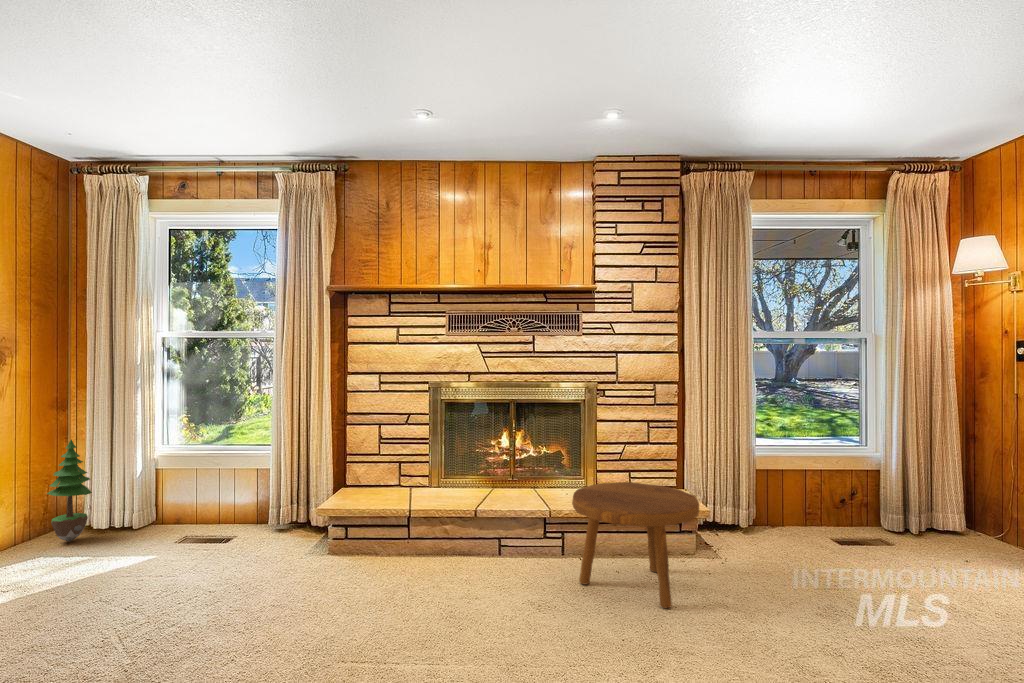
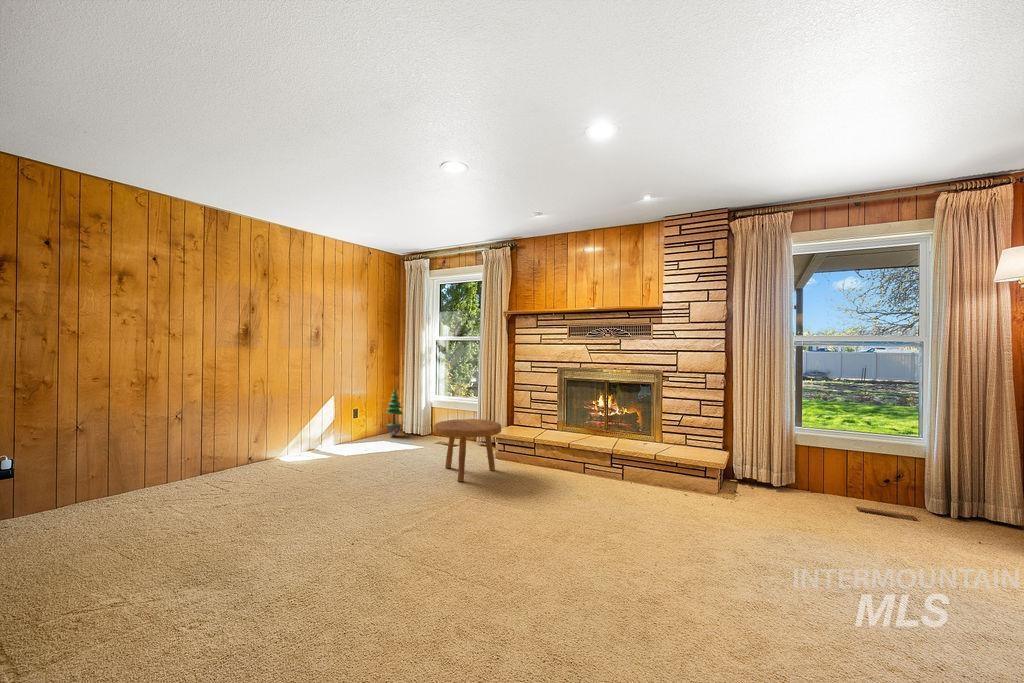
footstool: present [572,482,699,608] -> present [434,419,501,482]

